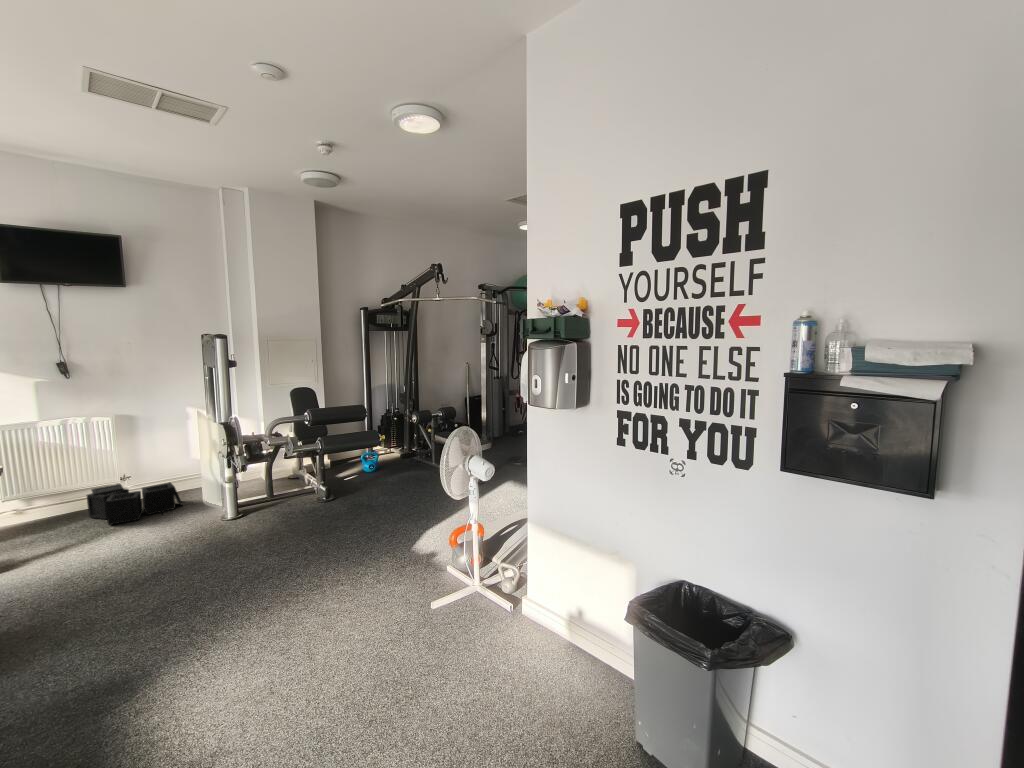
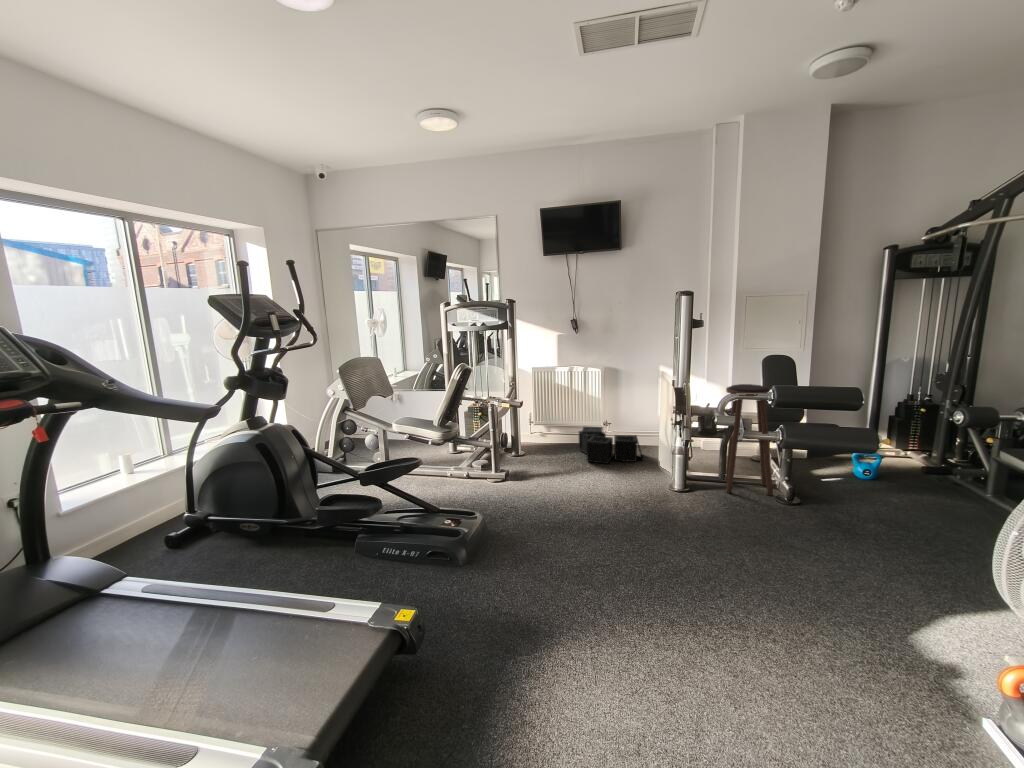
stool: none [265,412,314,507] -> present [725,384,773,496]

